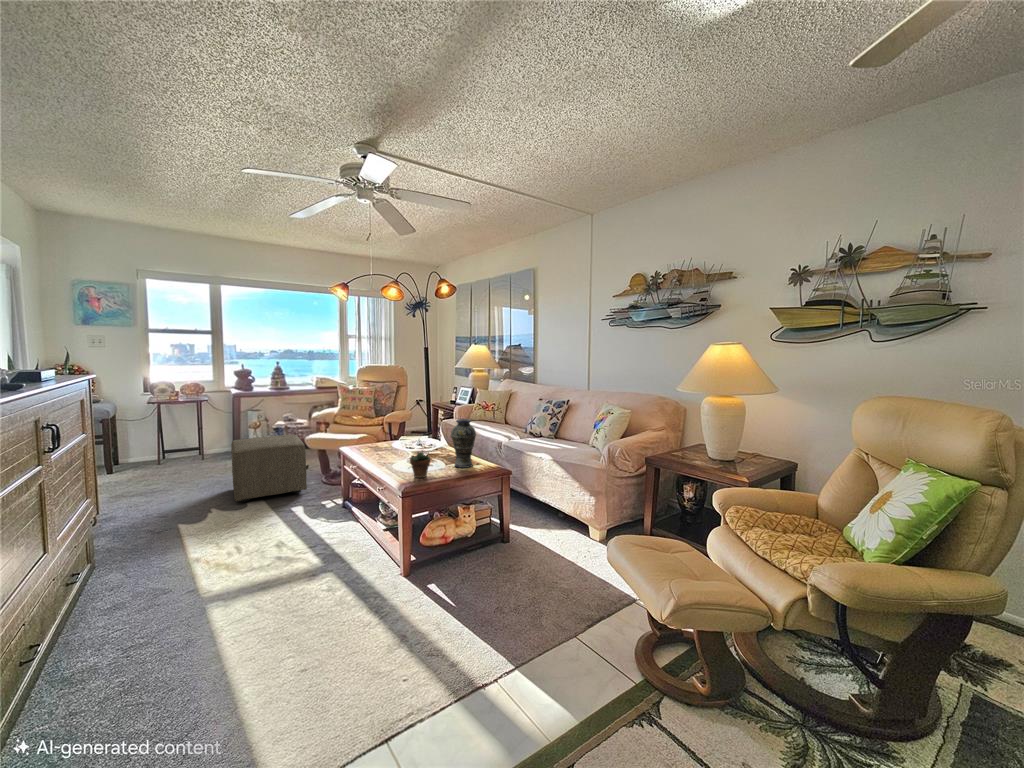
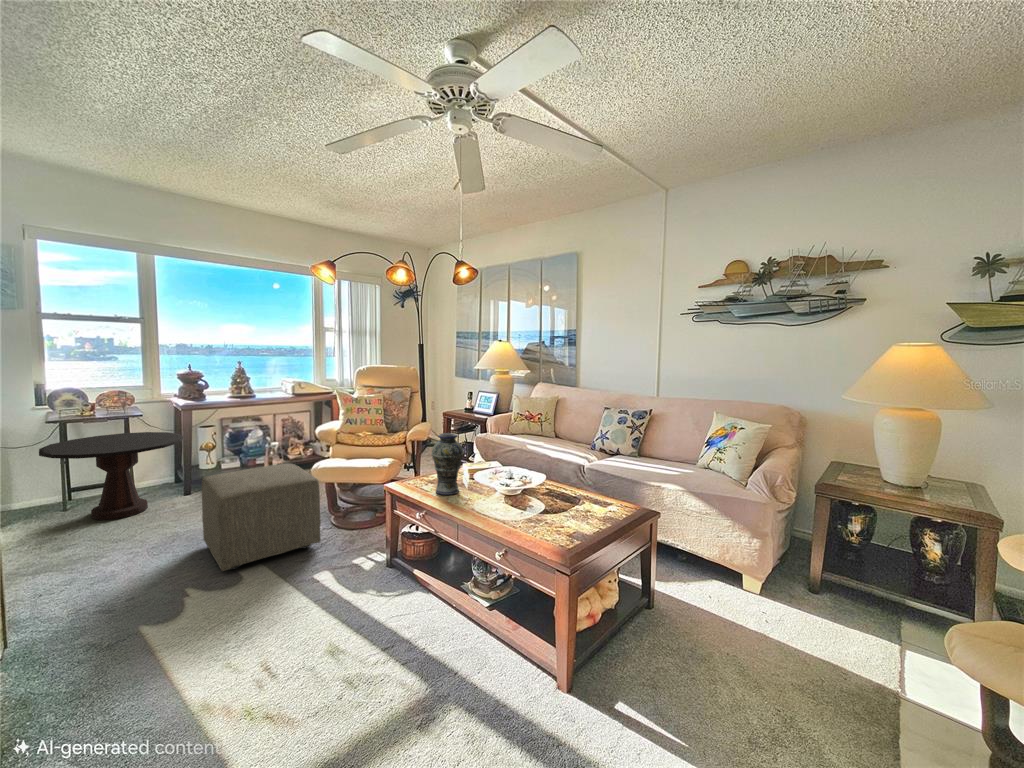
side table: none [140,413,233,471] -> present [39,432,183,520]
vase: present [451,419,476,468] -> present [431,433,464,495]
succulent plant: present [410,446,431,478] -> none [544,485,574,536]

